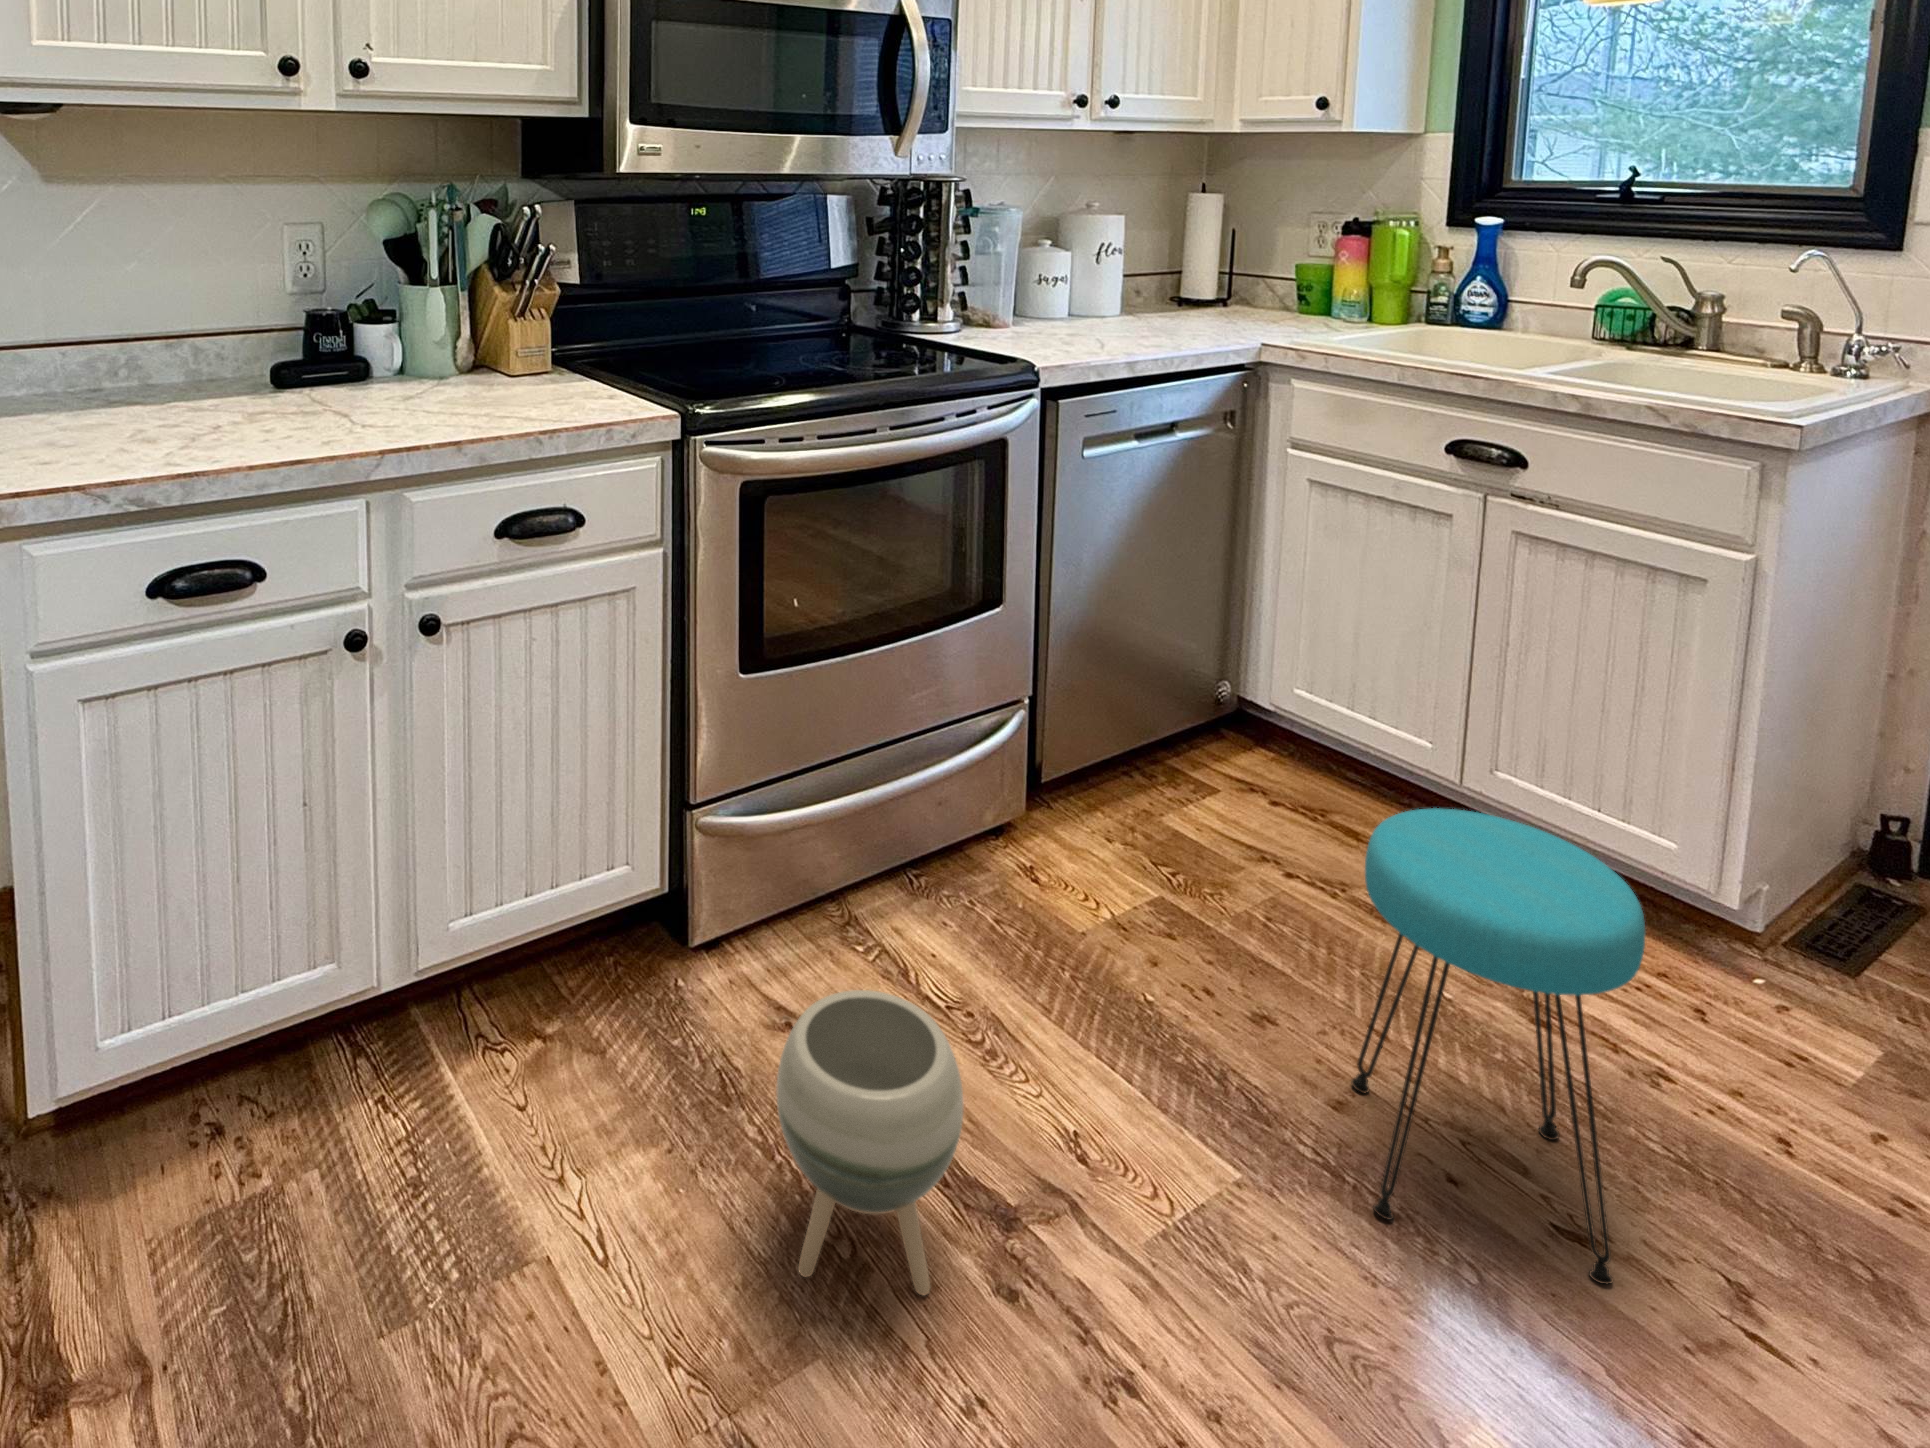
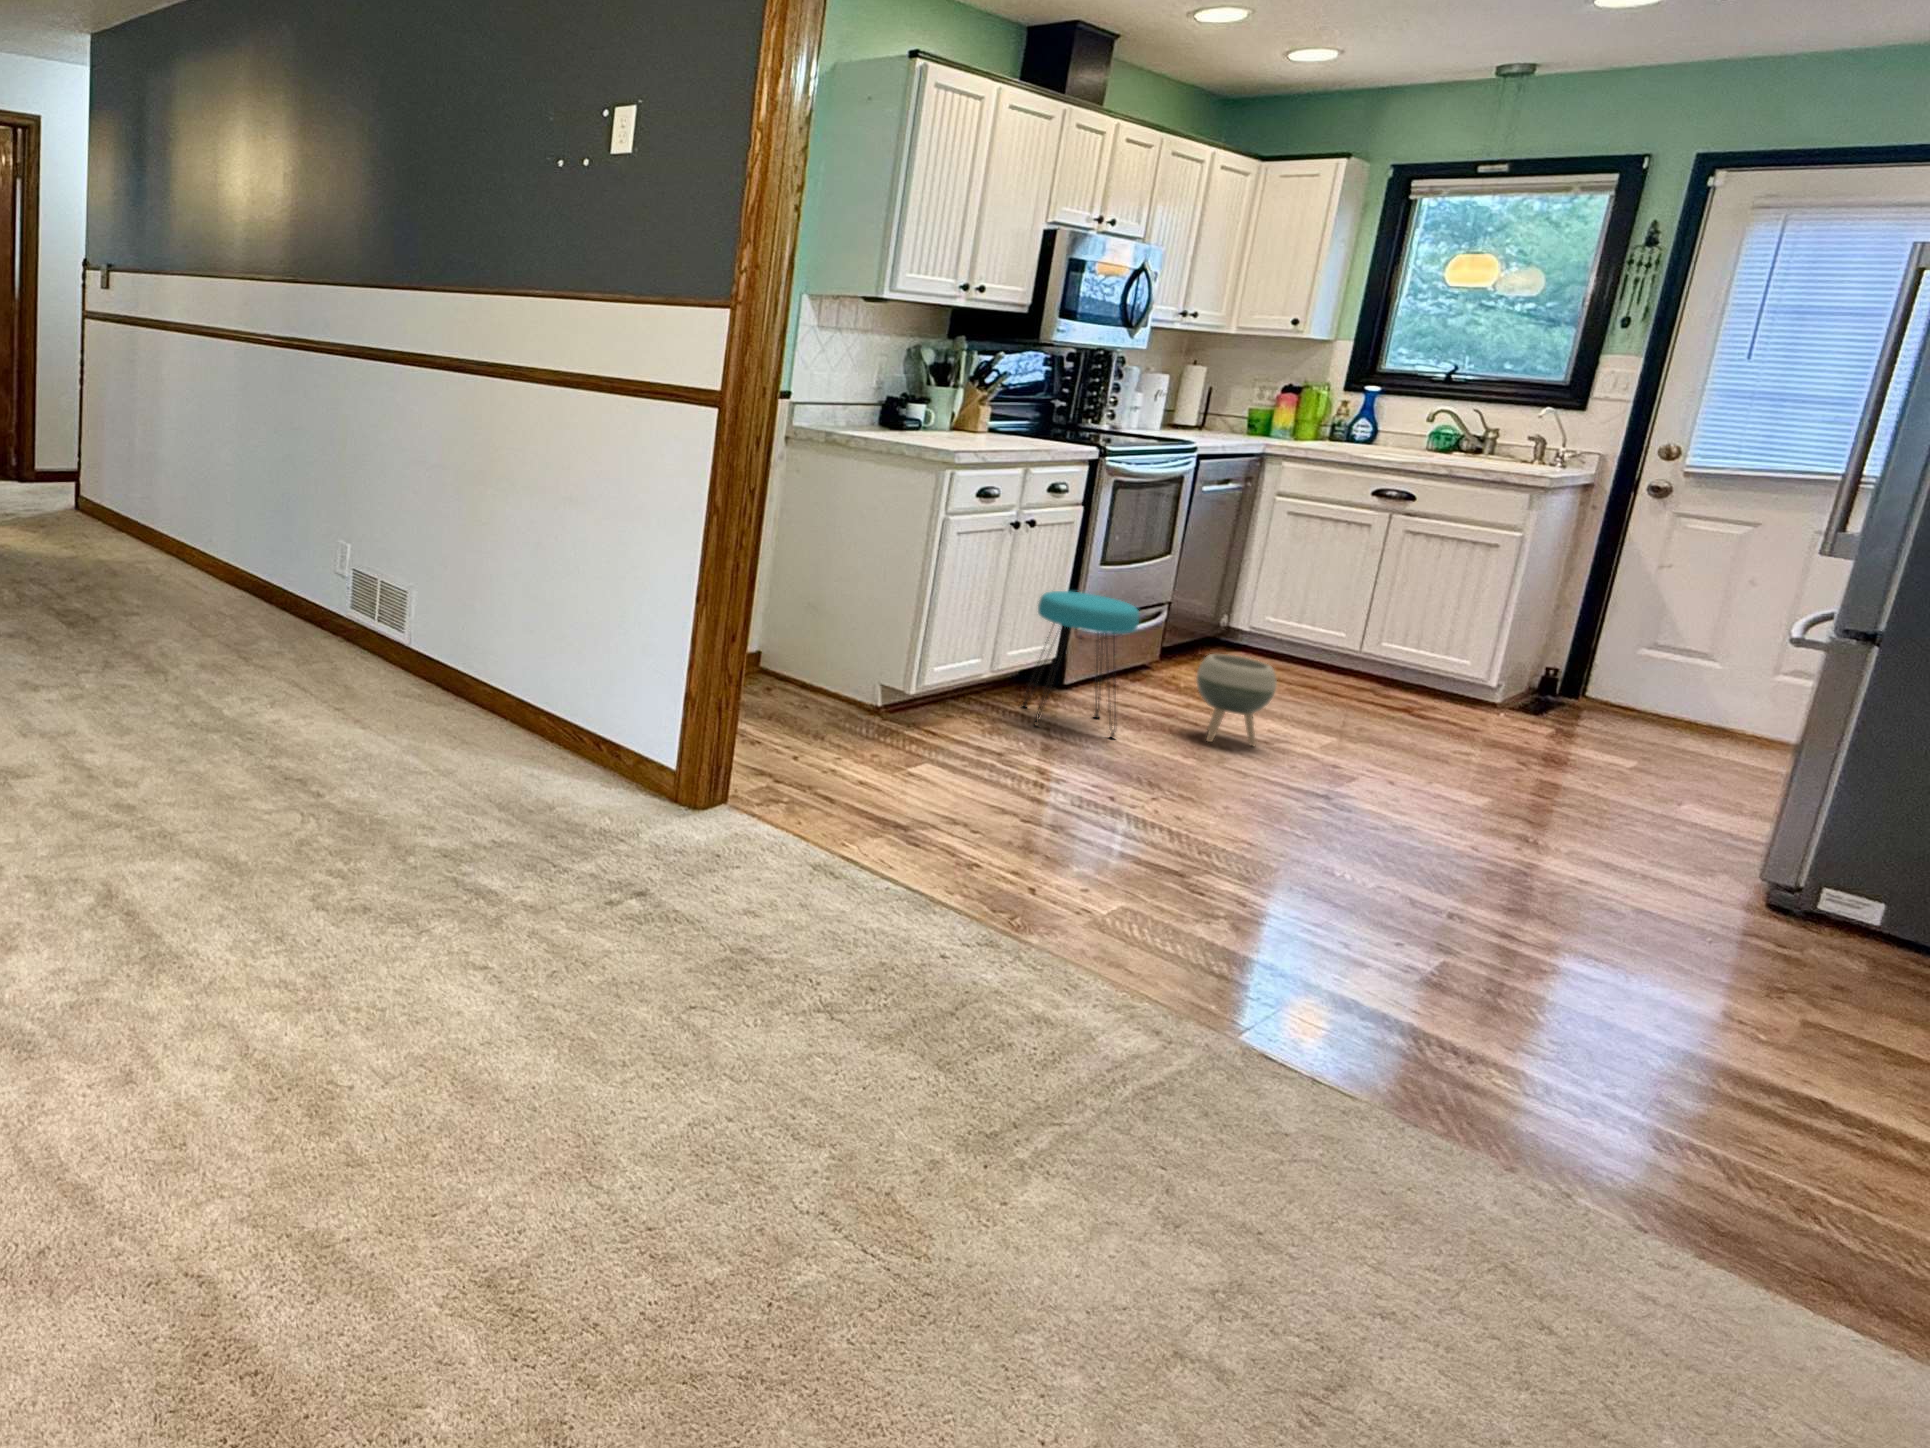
stool: present [1351,808,1645,1284] -> present [1022,591,1140,738]

